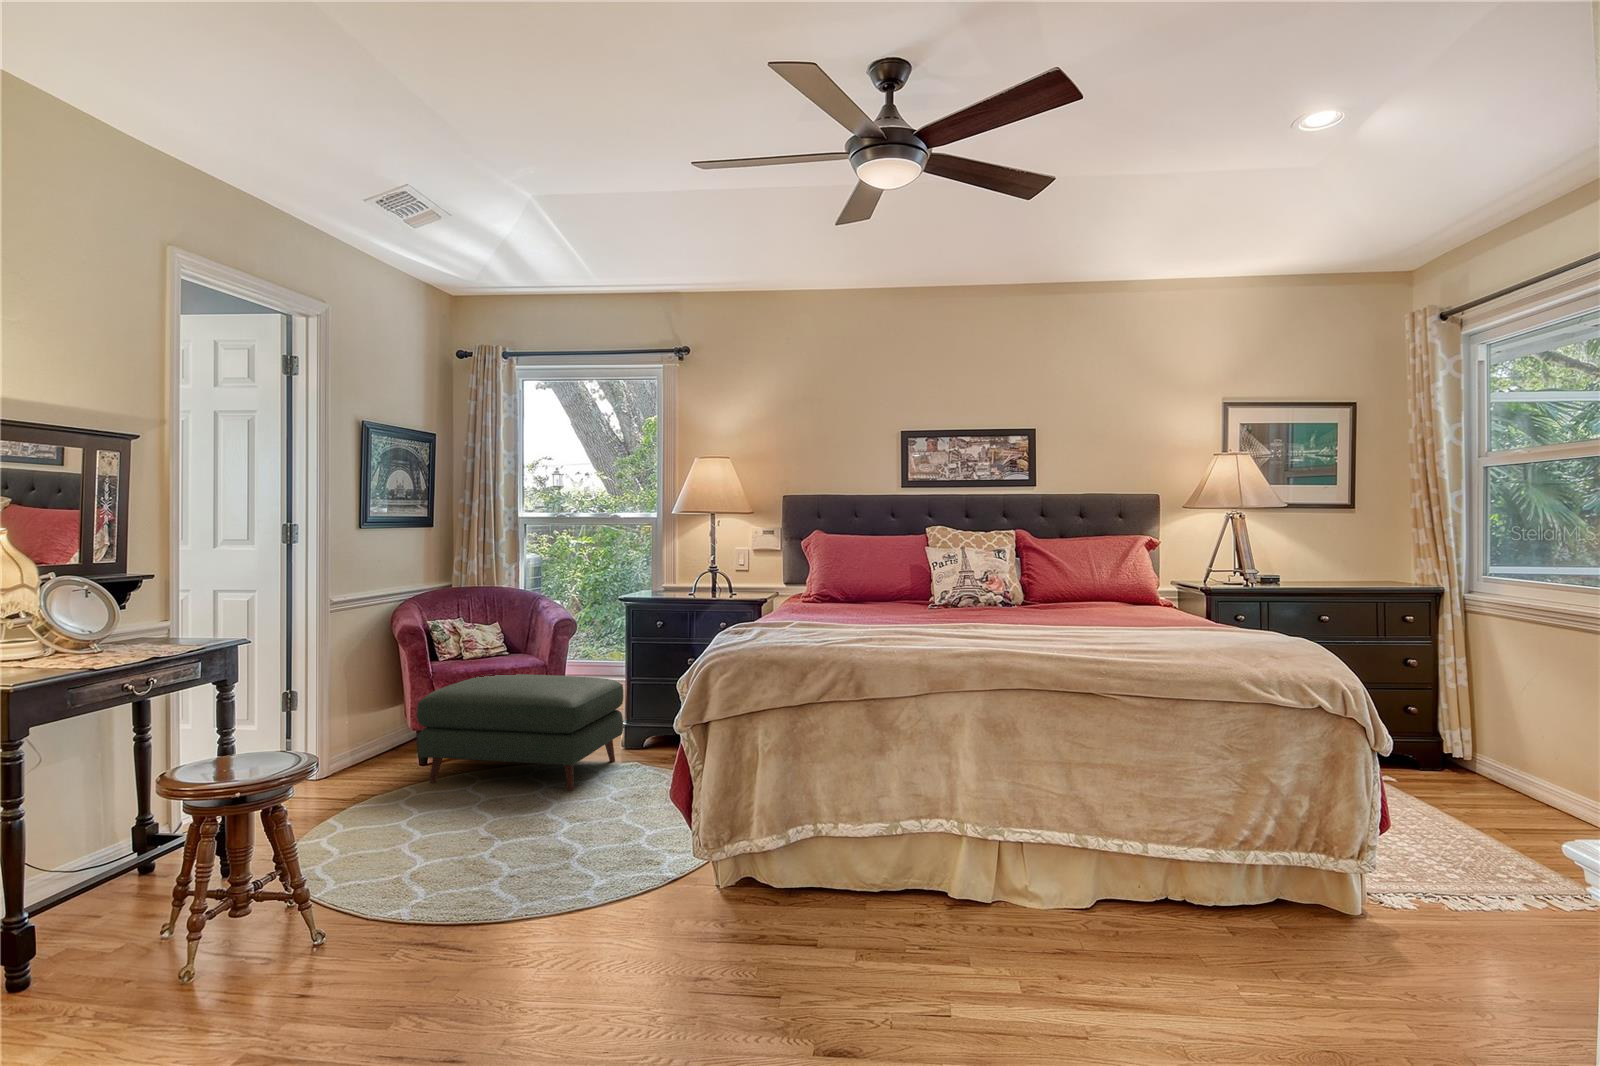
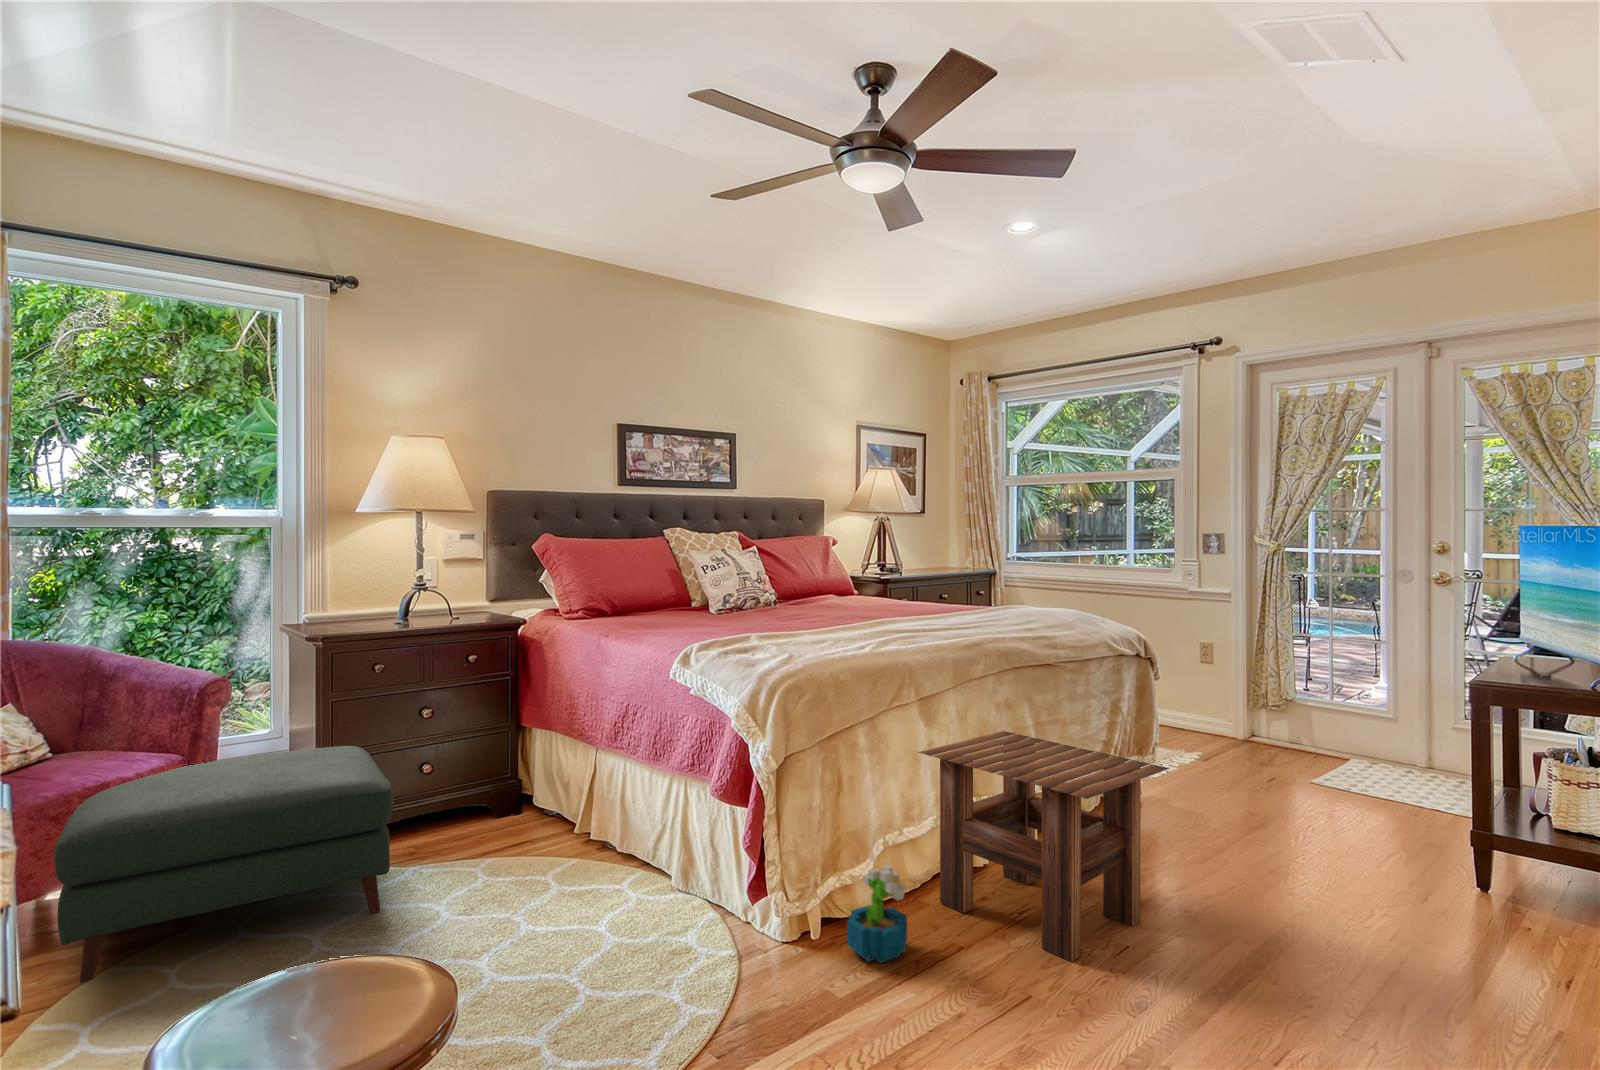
side table: none [859,754,1048,1007] -> present [918,731,1169,962]
decorative plant: none [725,841,784,931] -> present [847,865,907,963]

